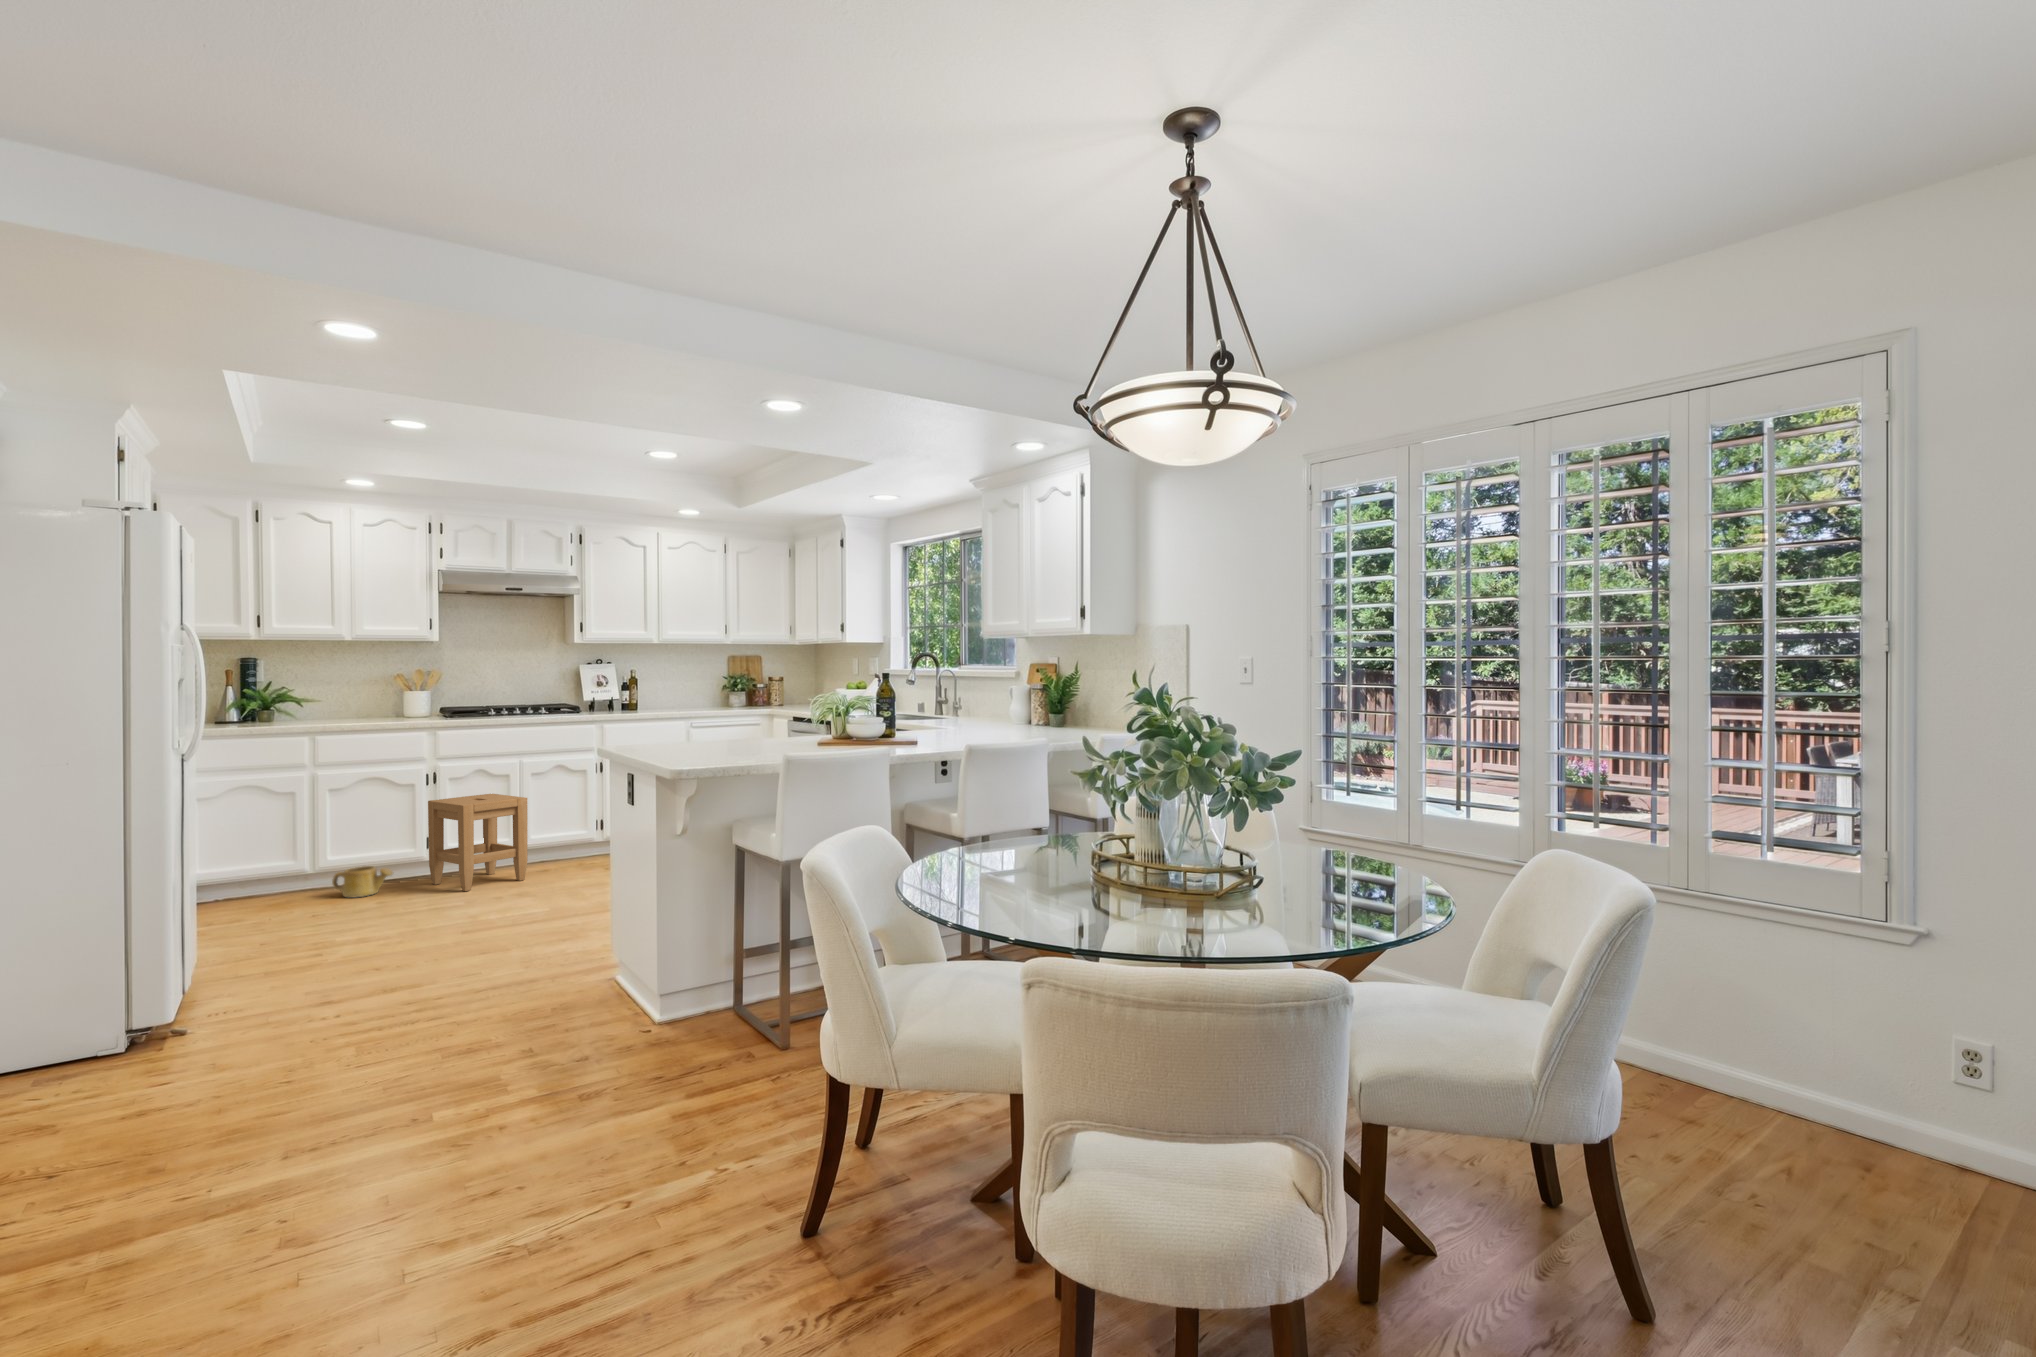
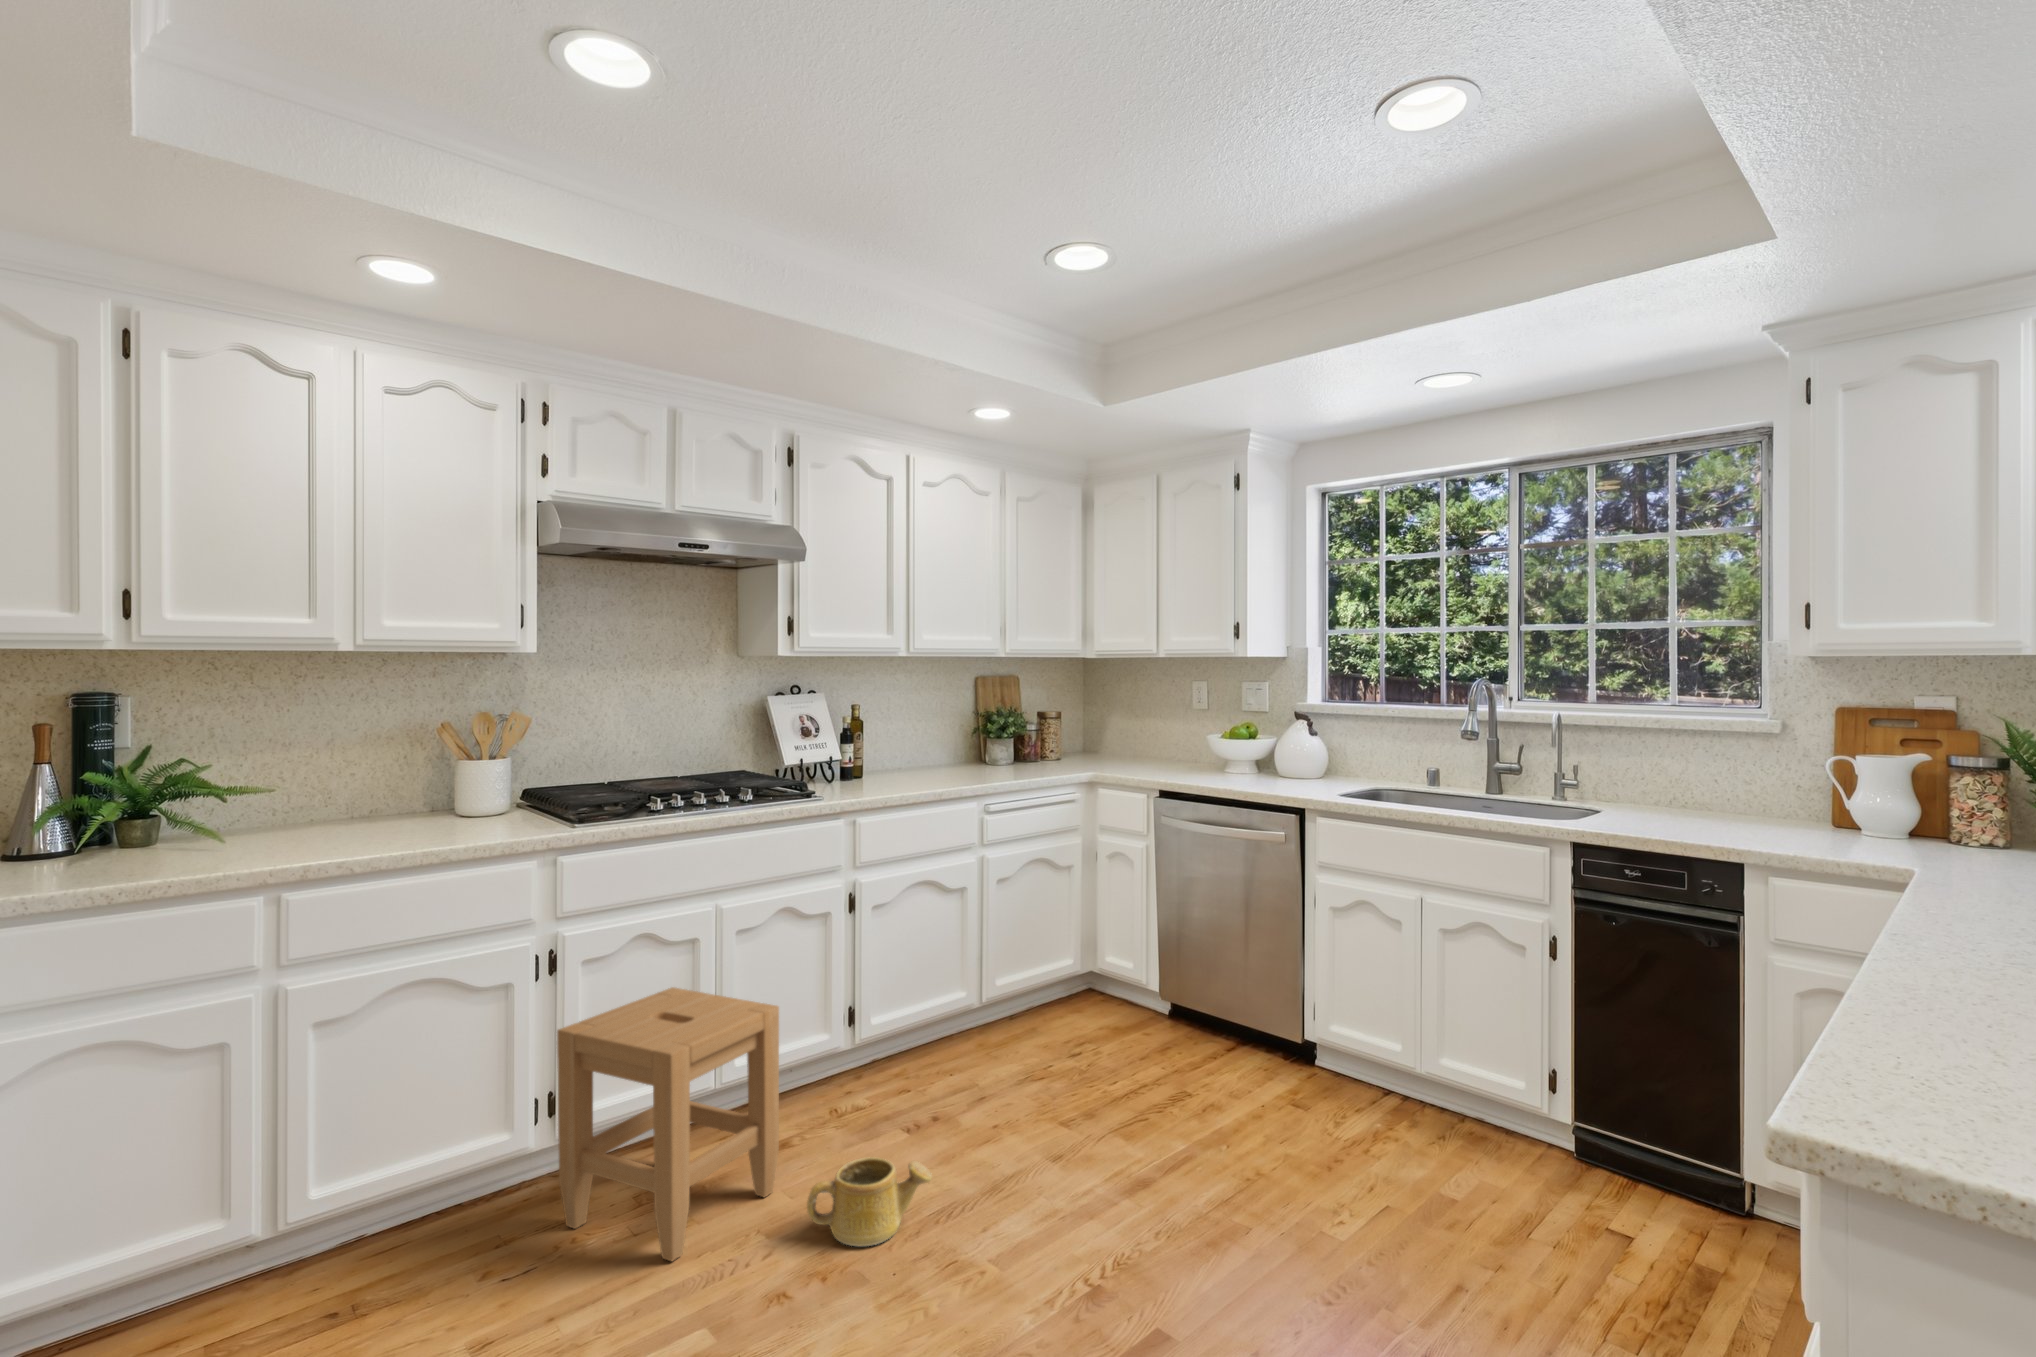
watering can: present [332,866,393,898] -> present [807,1157,932,1246]

